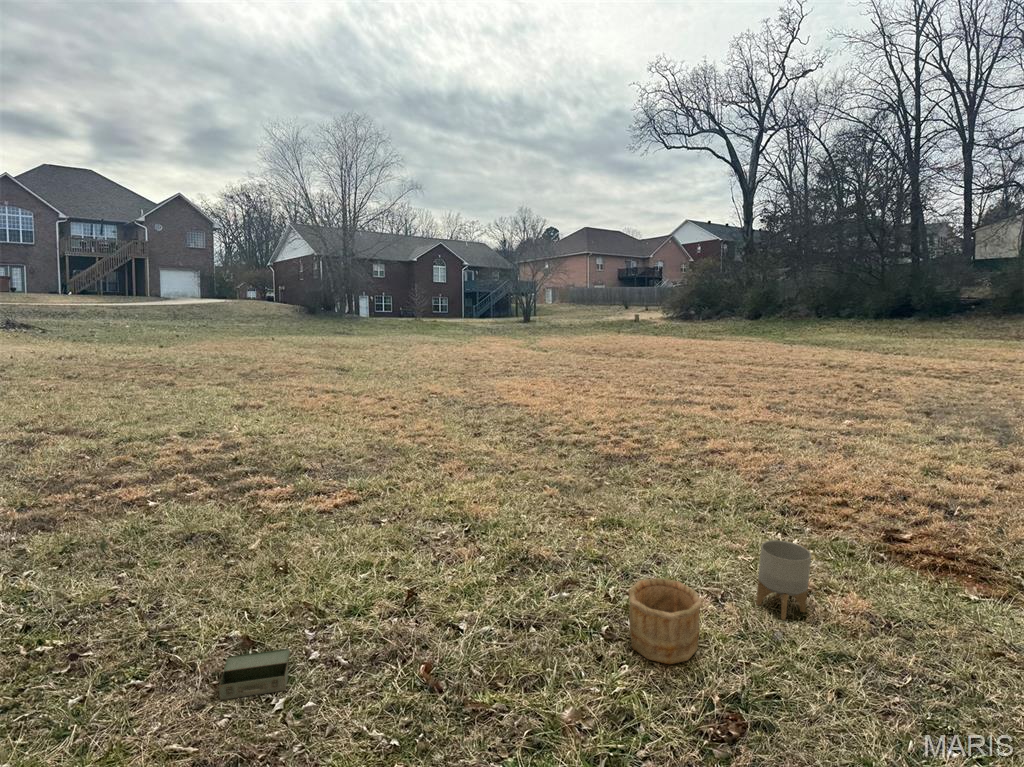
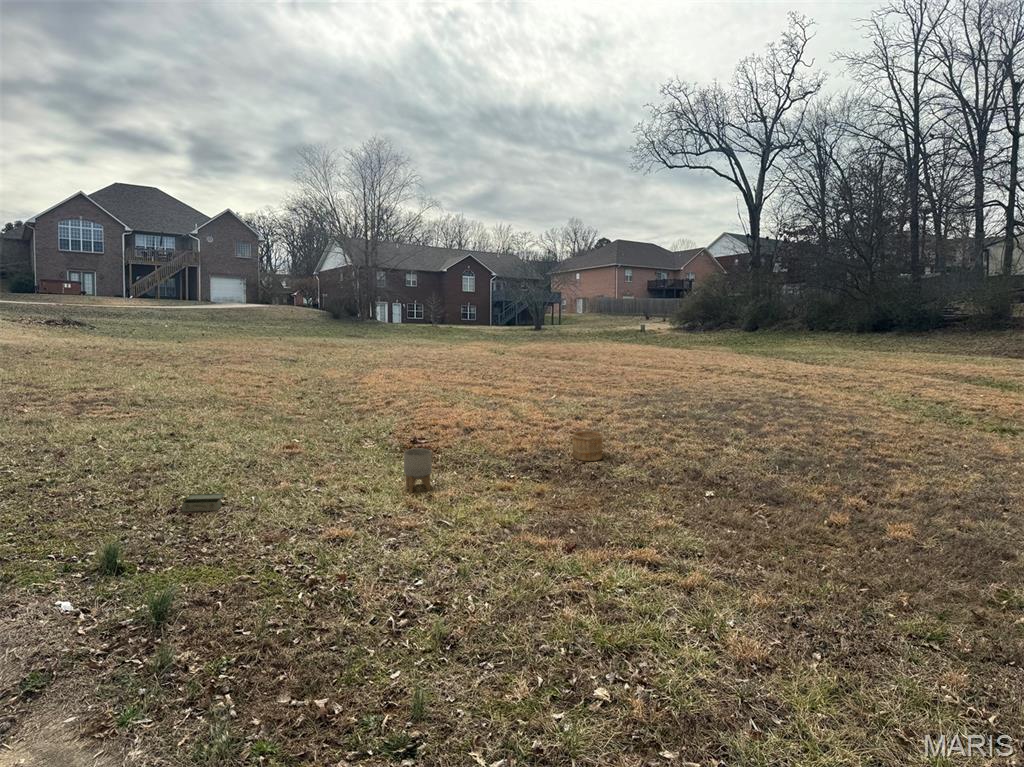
wooden bucket: present [628,578,702,664] -> present [572,431,603,461]
toolbox: present [219,648,290,700] -> present [182,494,224,512]

